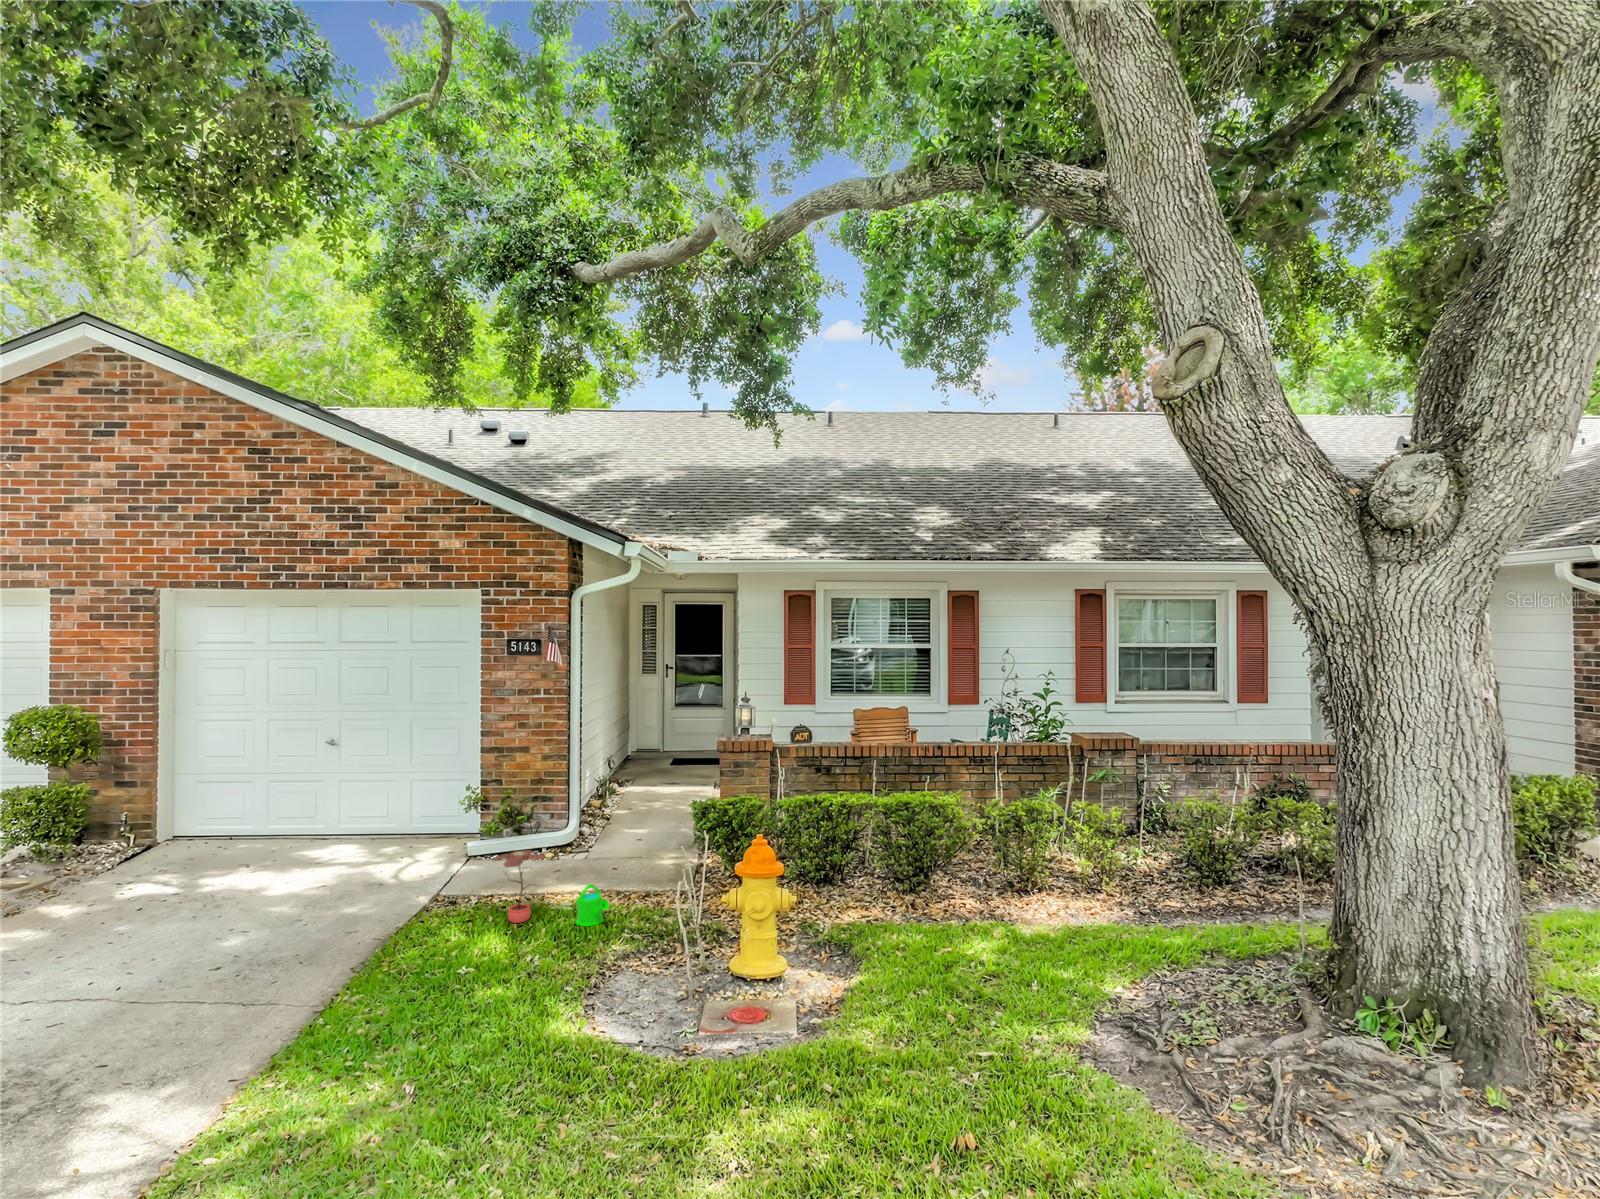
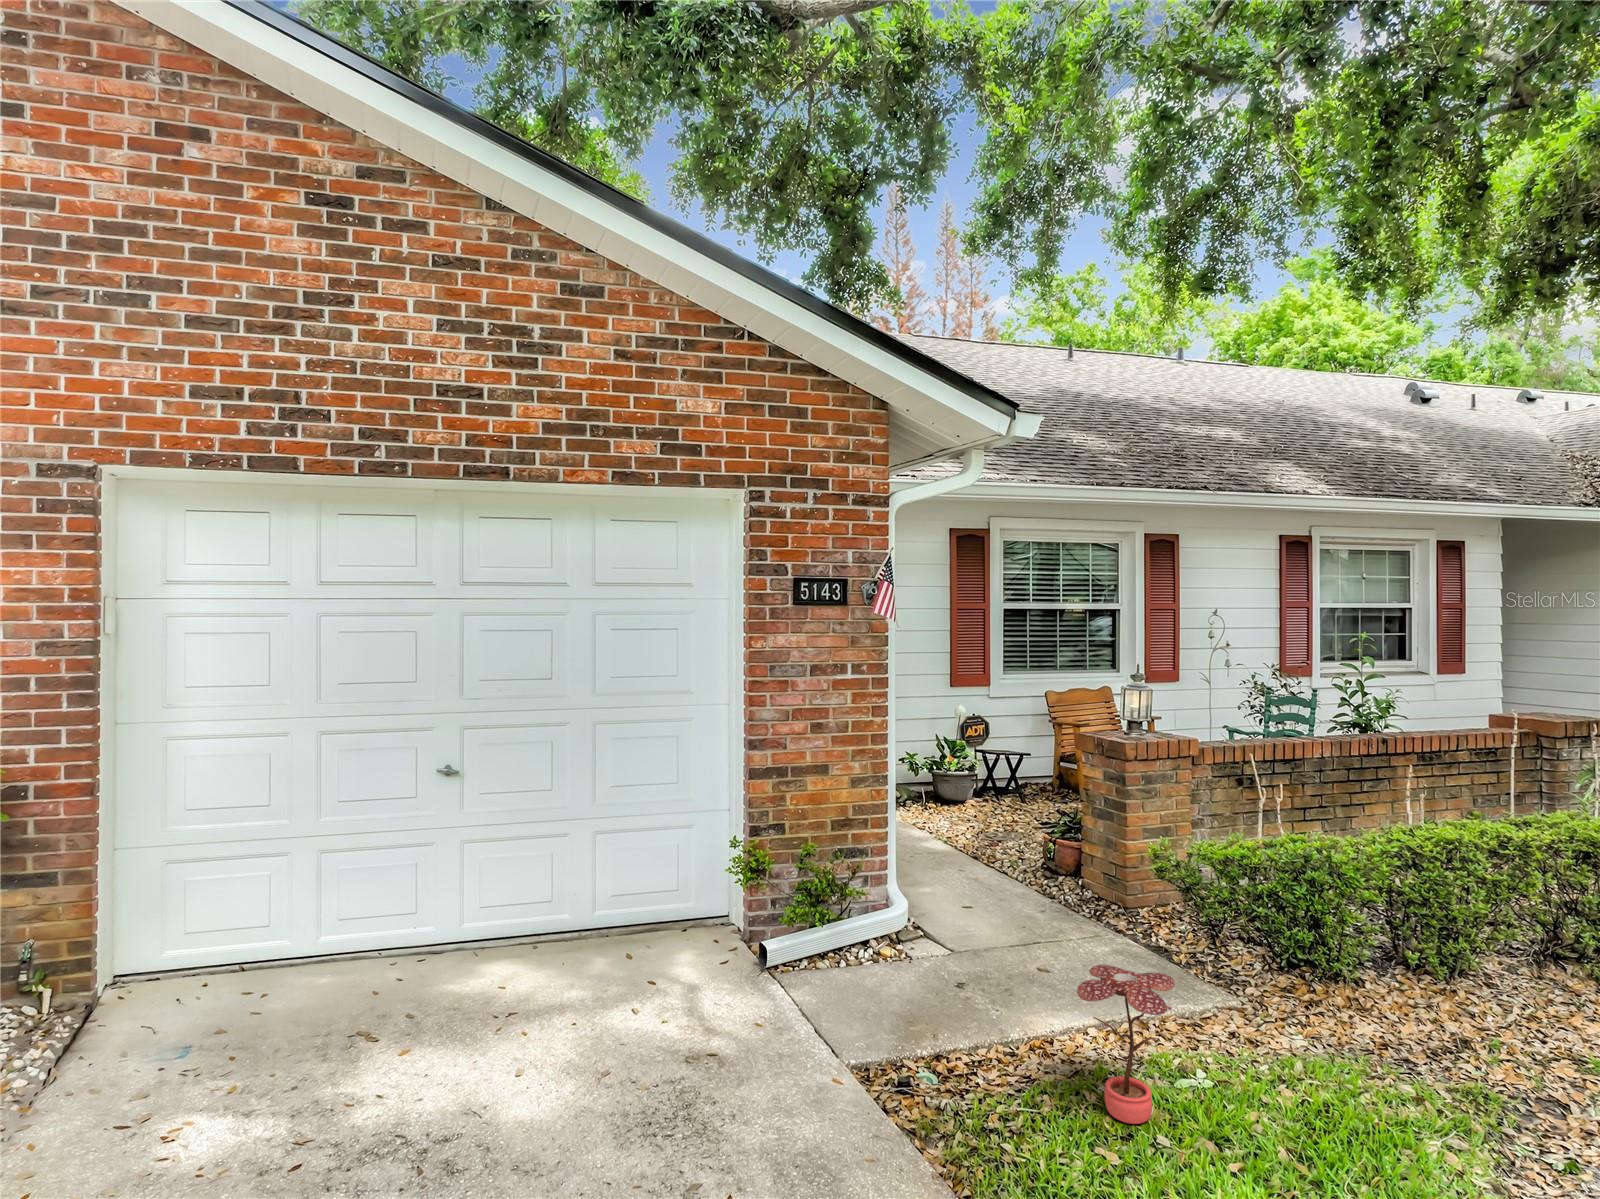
watering can: present [576,884,609,926] -> none [1207,1023,1324,1114]

